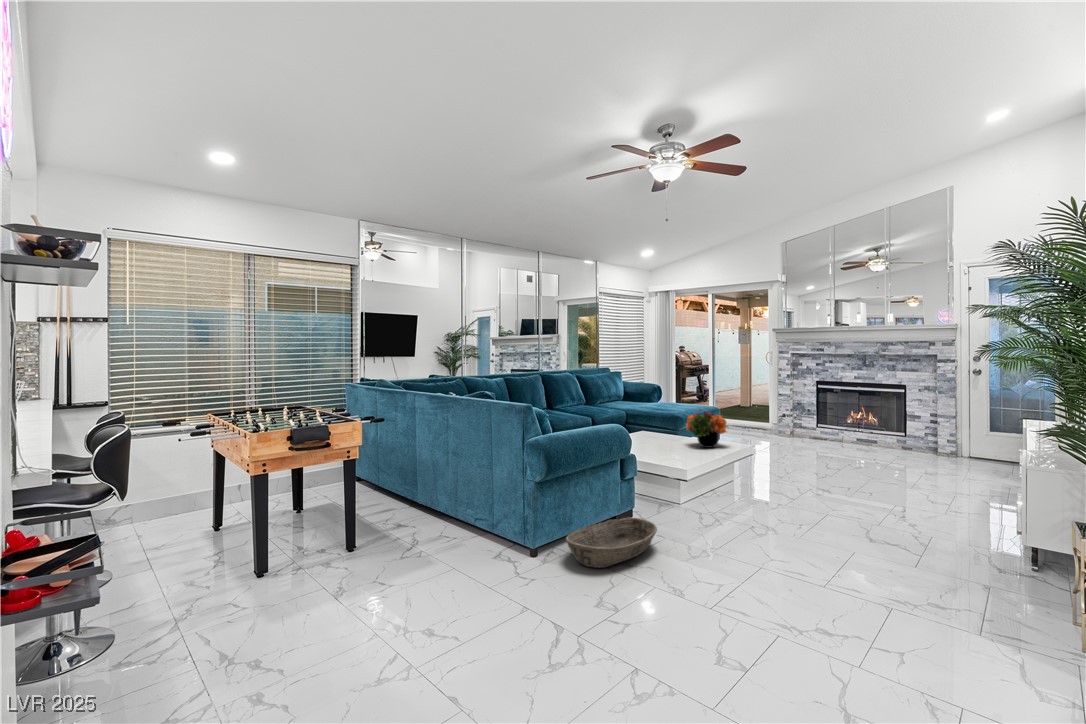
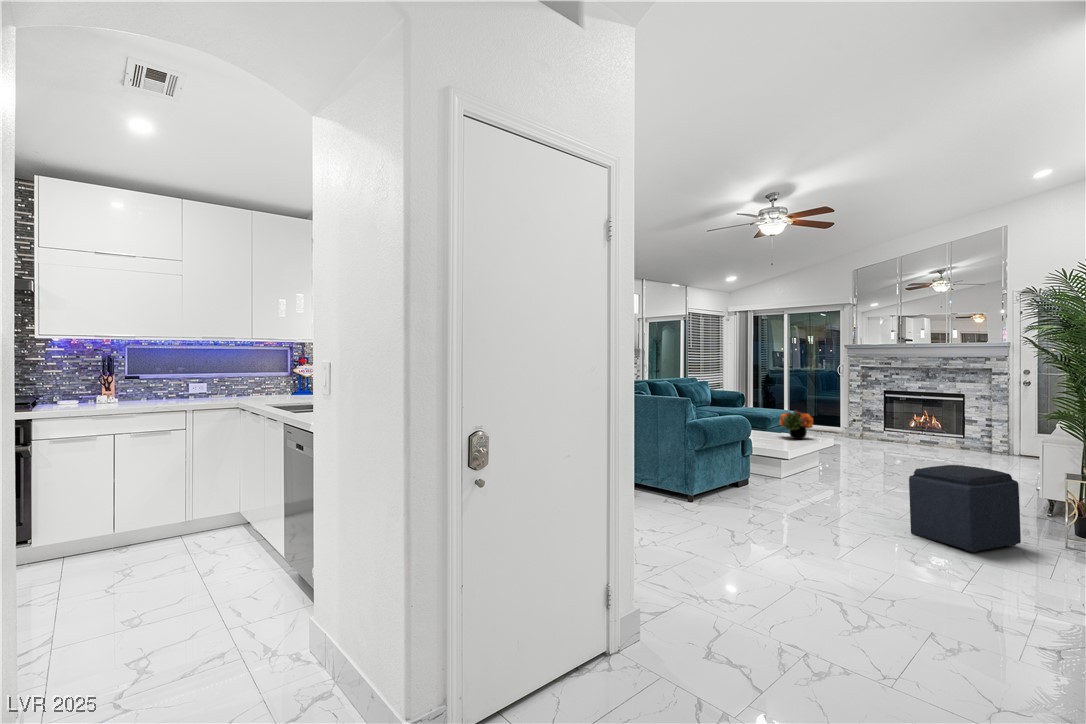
ottoman: none [843,503,1019,663] -> present [909,465,1021,553]
basket: present [566,517,657,568] -> none [711,482,773,511]

